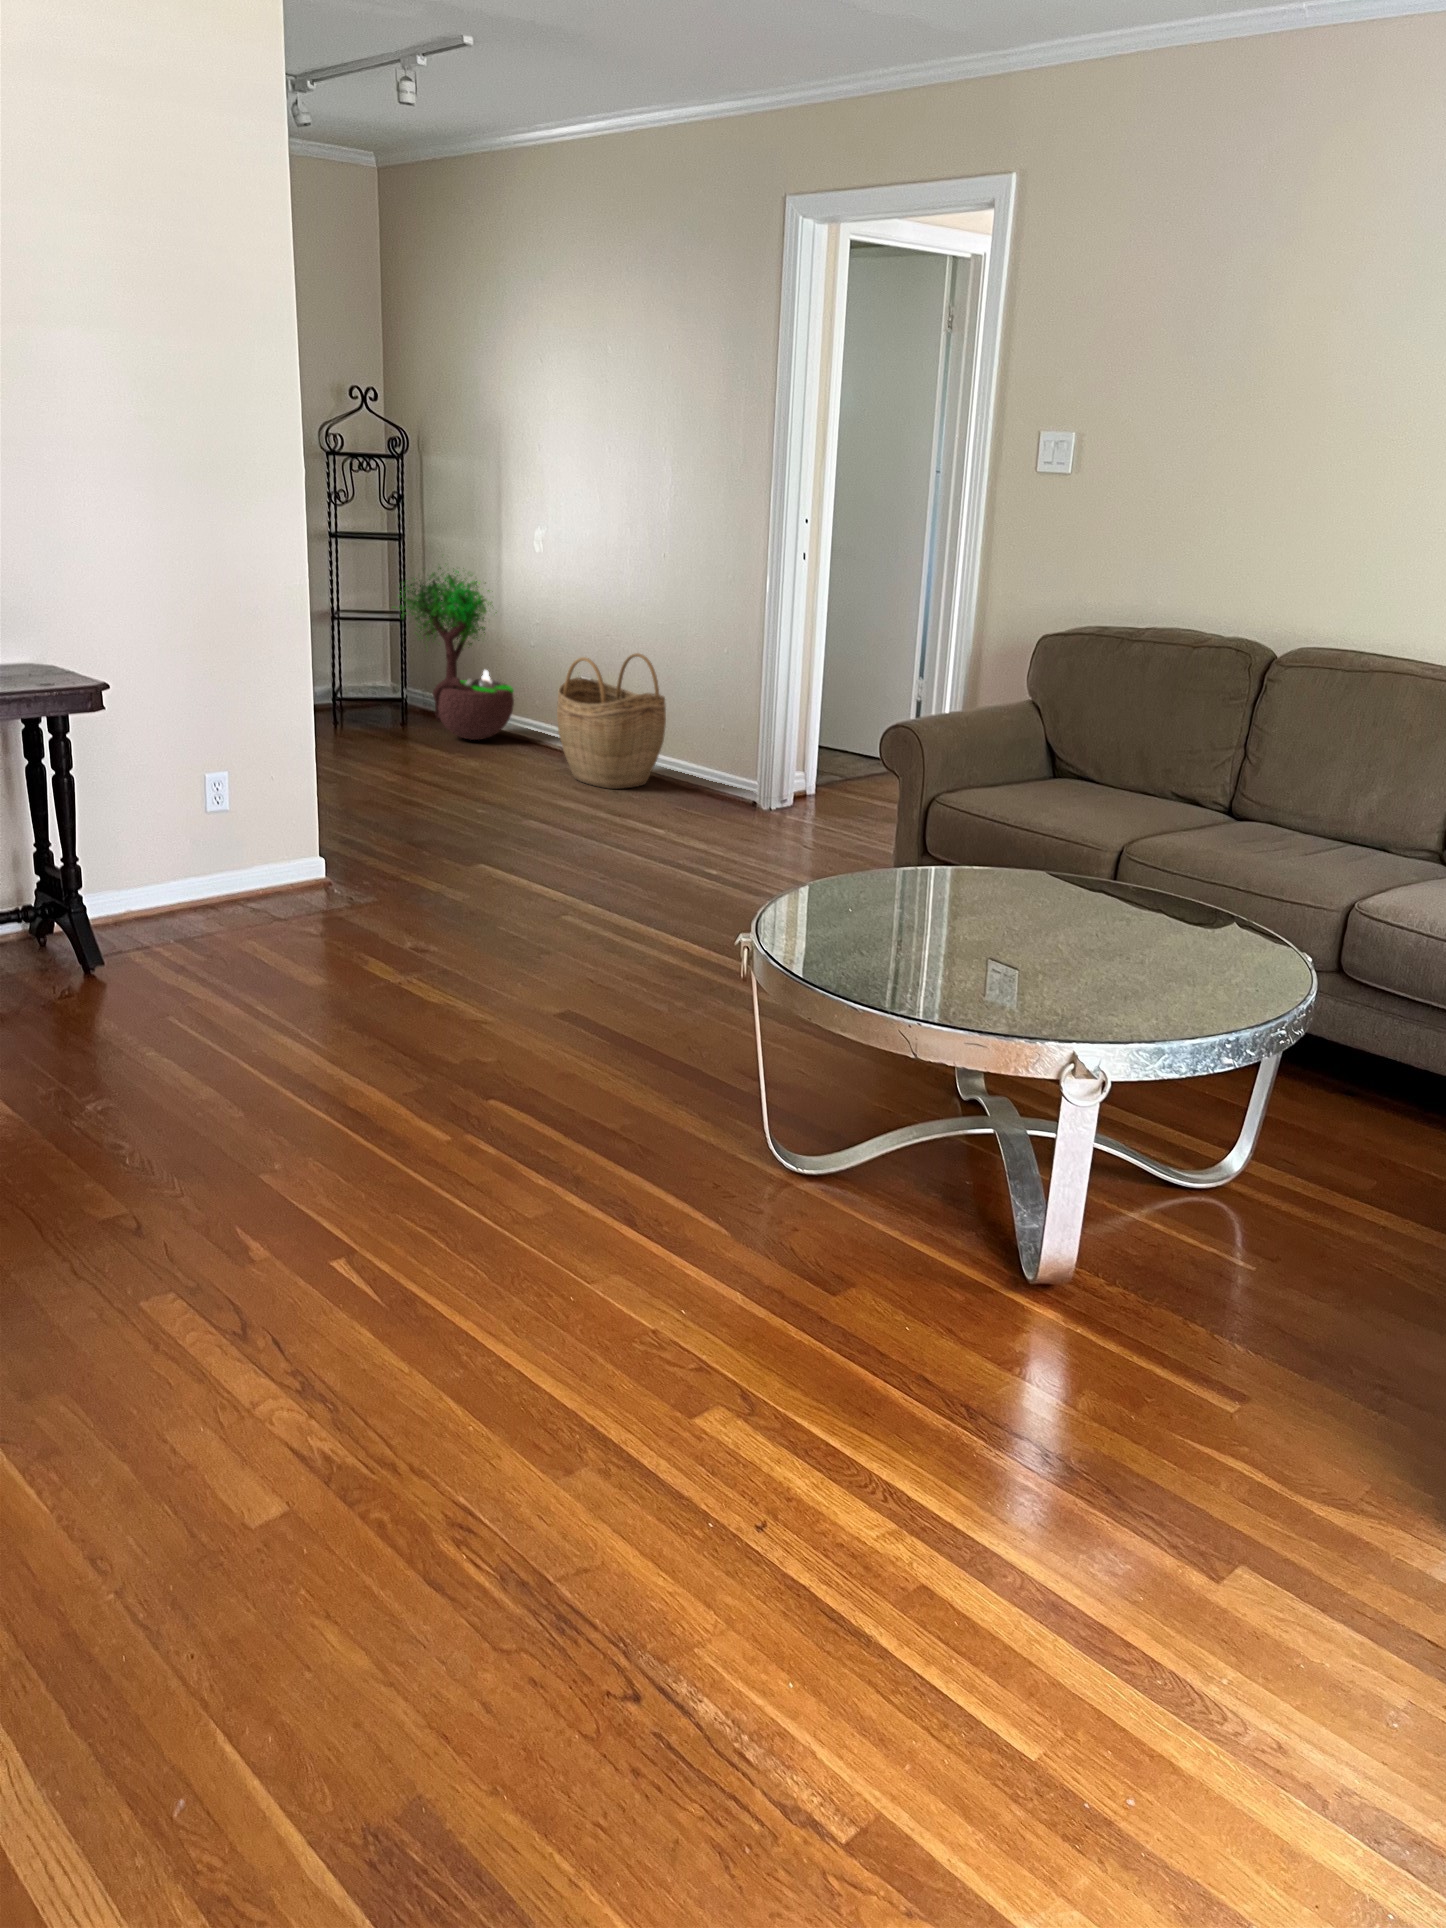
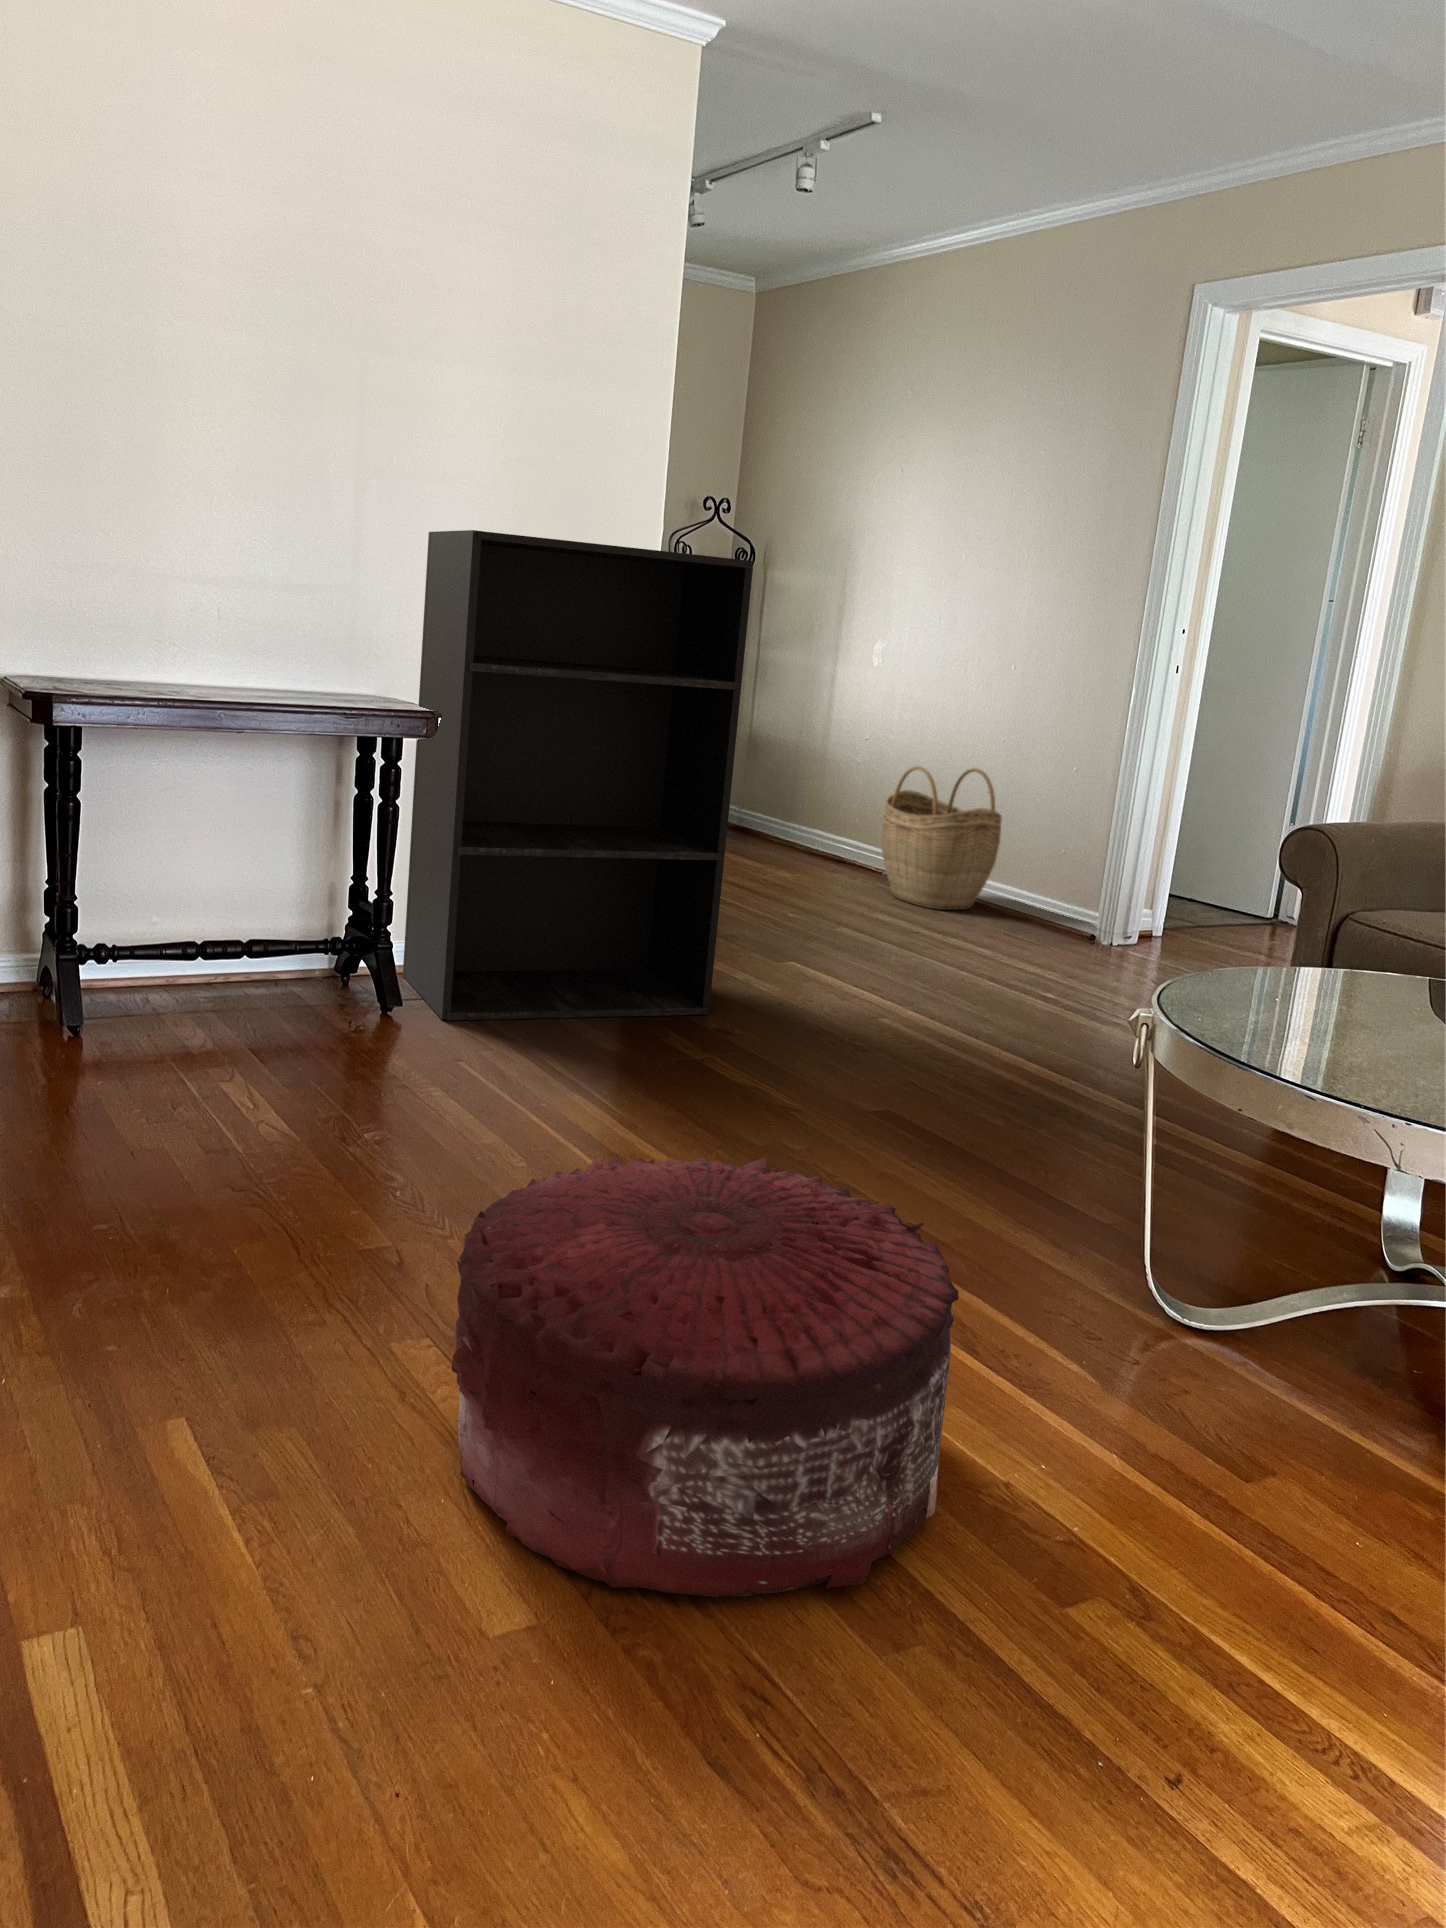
bookshelf: none [64,502,403,976] -> present [403,530,754,1020]
potted tree: present [392,566,514,740] -> none [720,660,837,854]
pouf: none [186,1105,600,1474] -> present [452,1156,959,1597]

